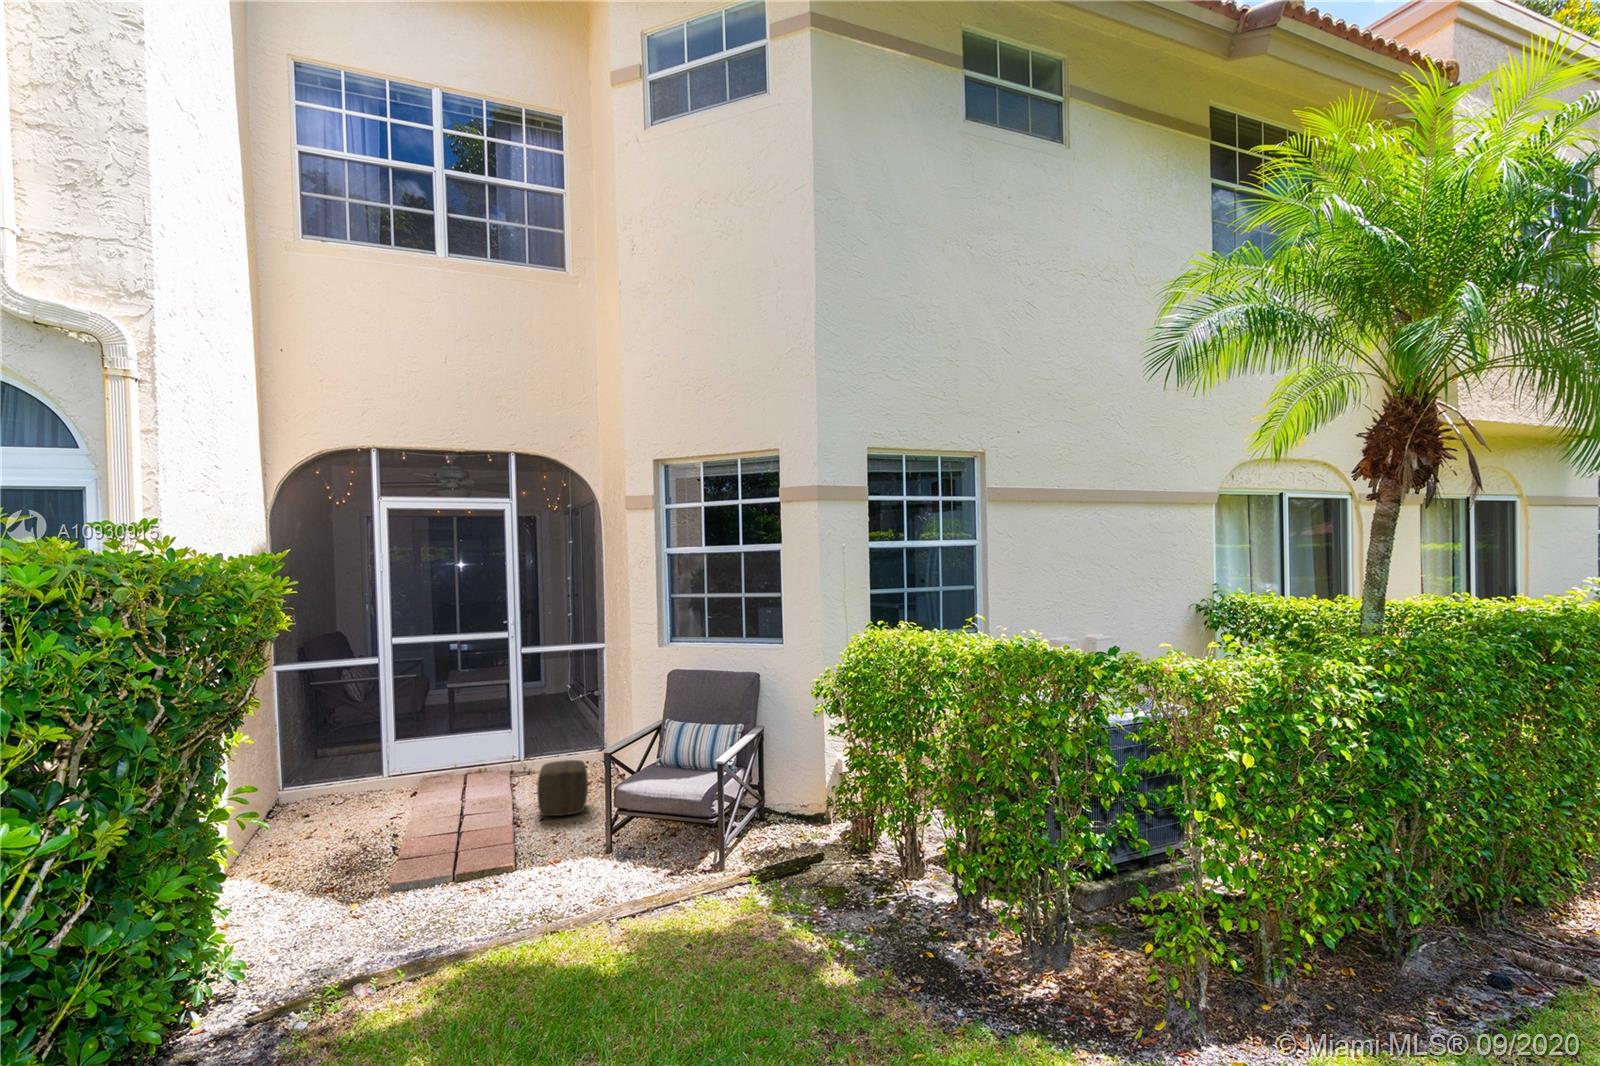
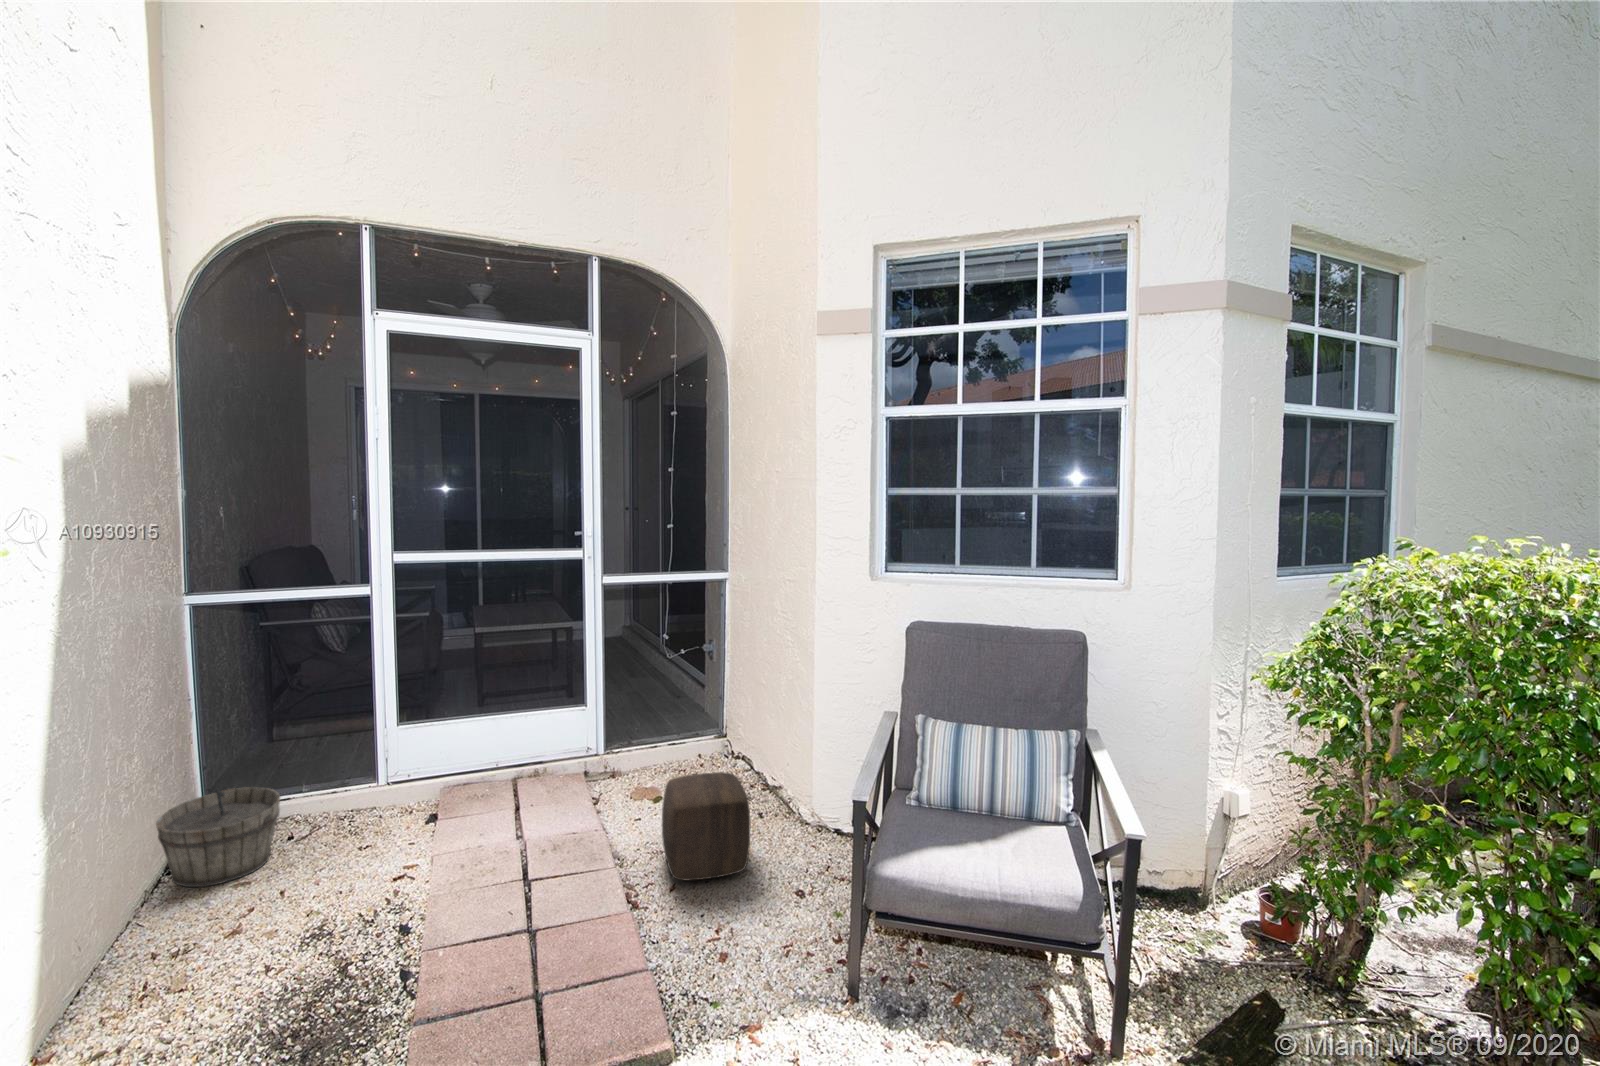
wooden bucket: none [266,770,329,823] -> present [156,787,280,887]

